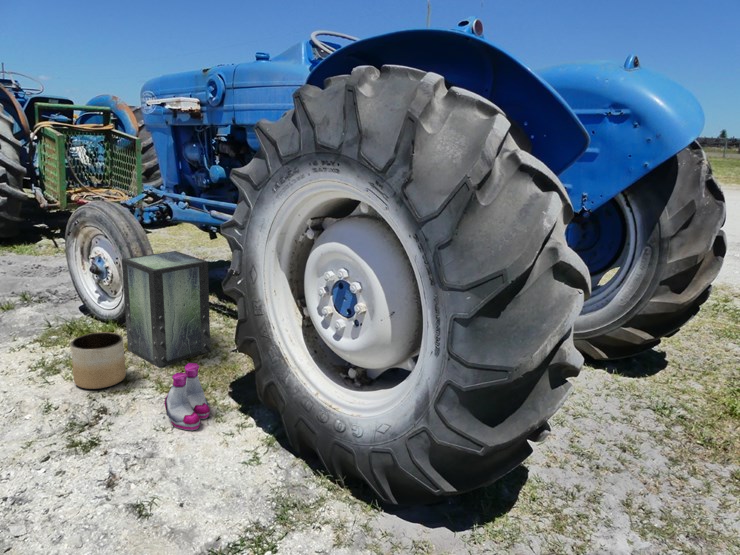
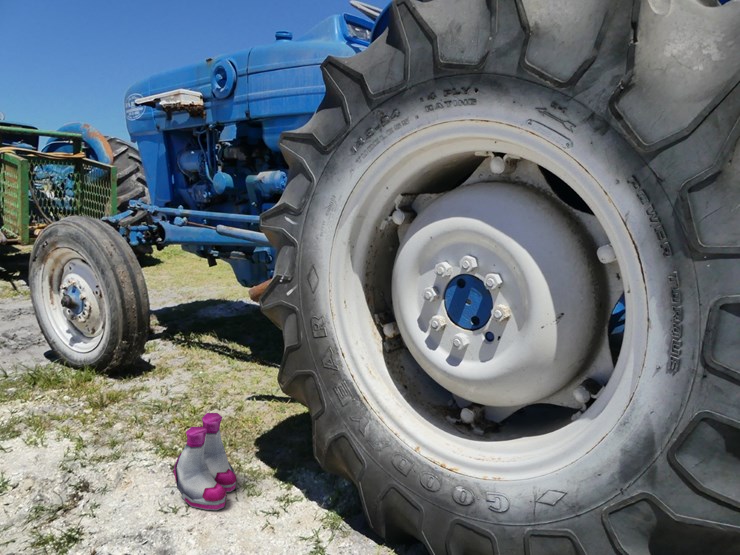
storage box: present [122,251,210,367] -> none [106,274,219,423]
planter: present [71,332,126,389] -> none [37,377,112,456]

